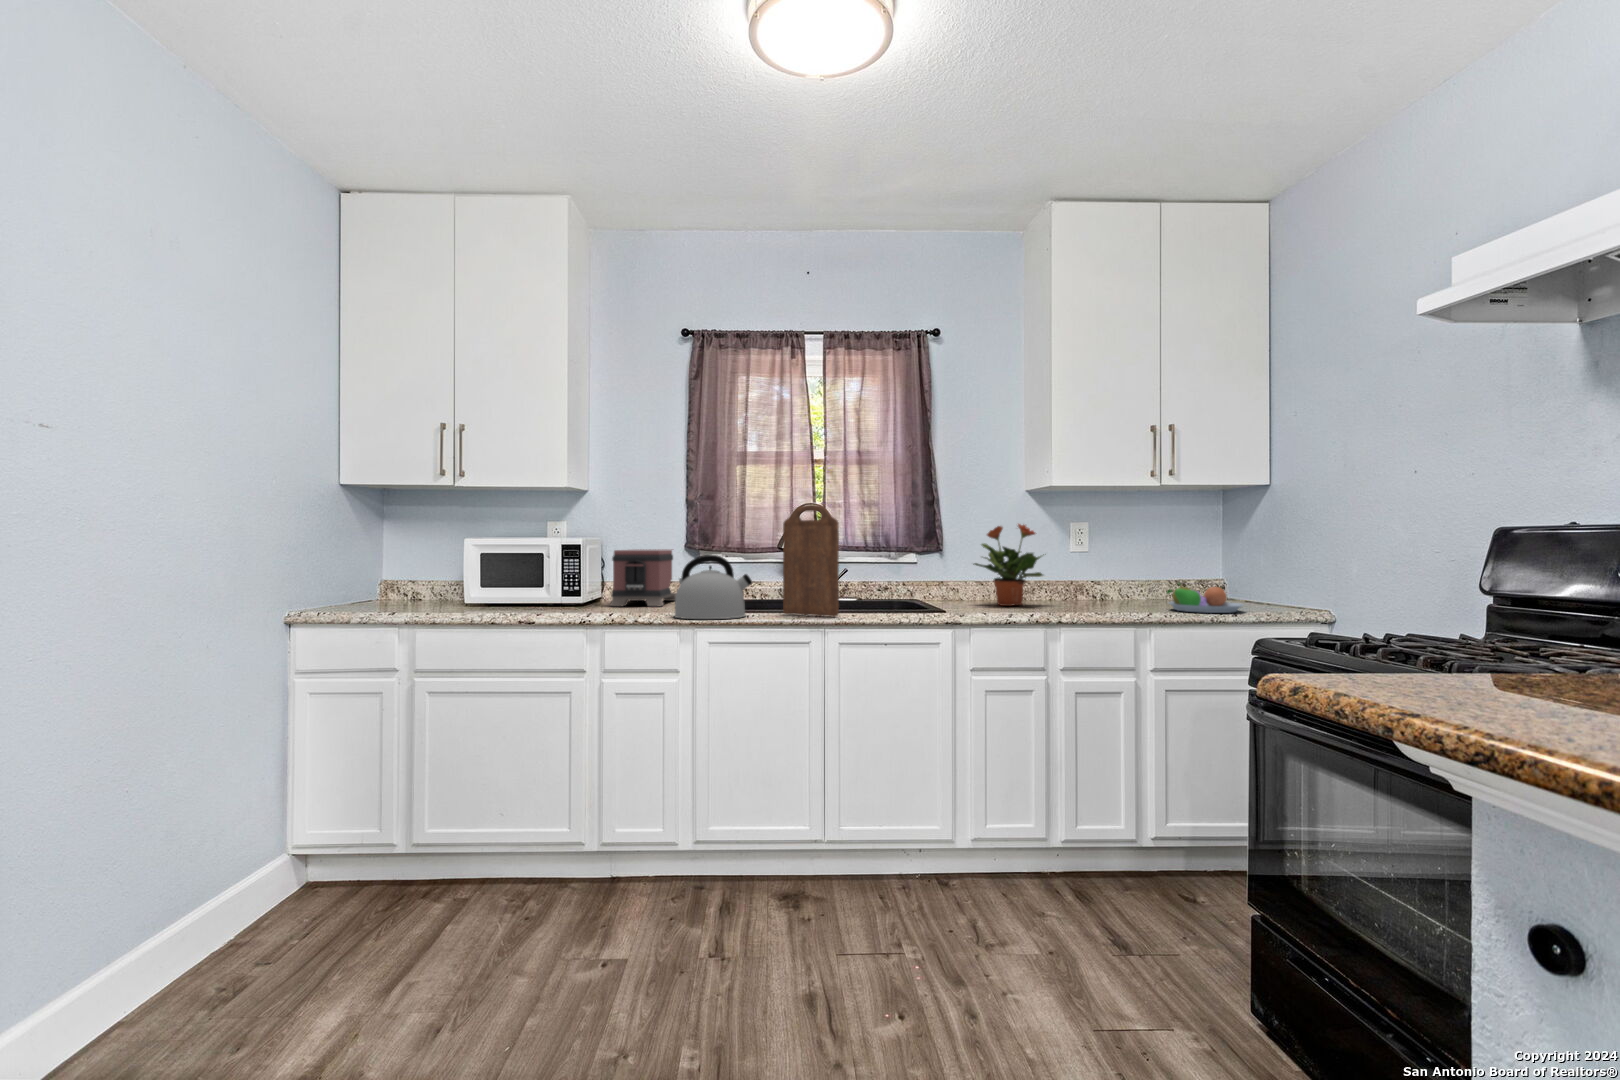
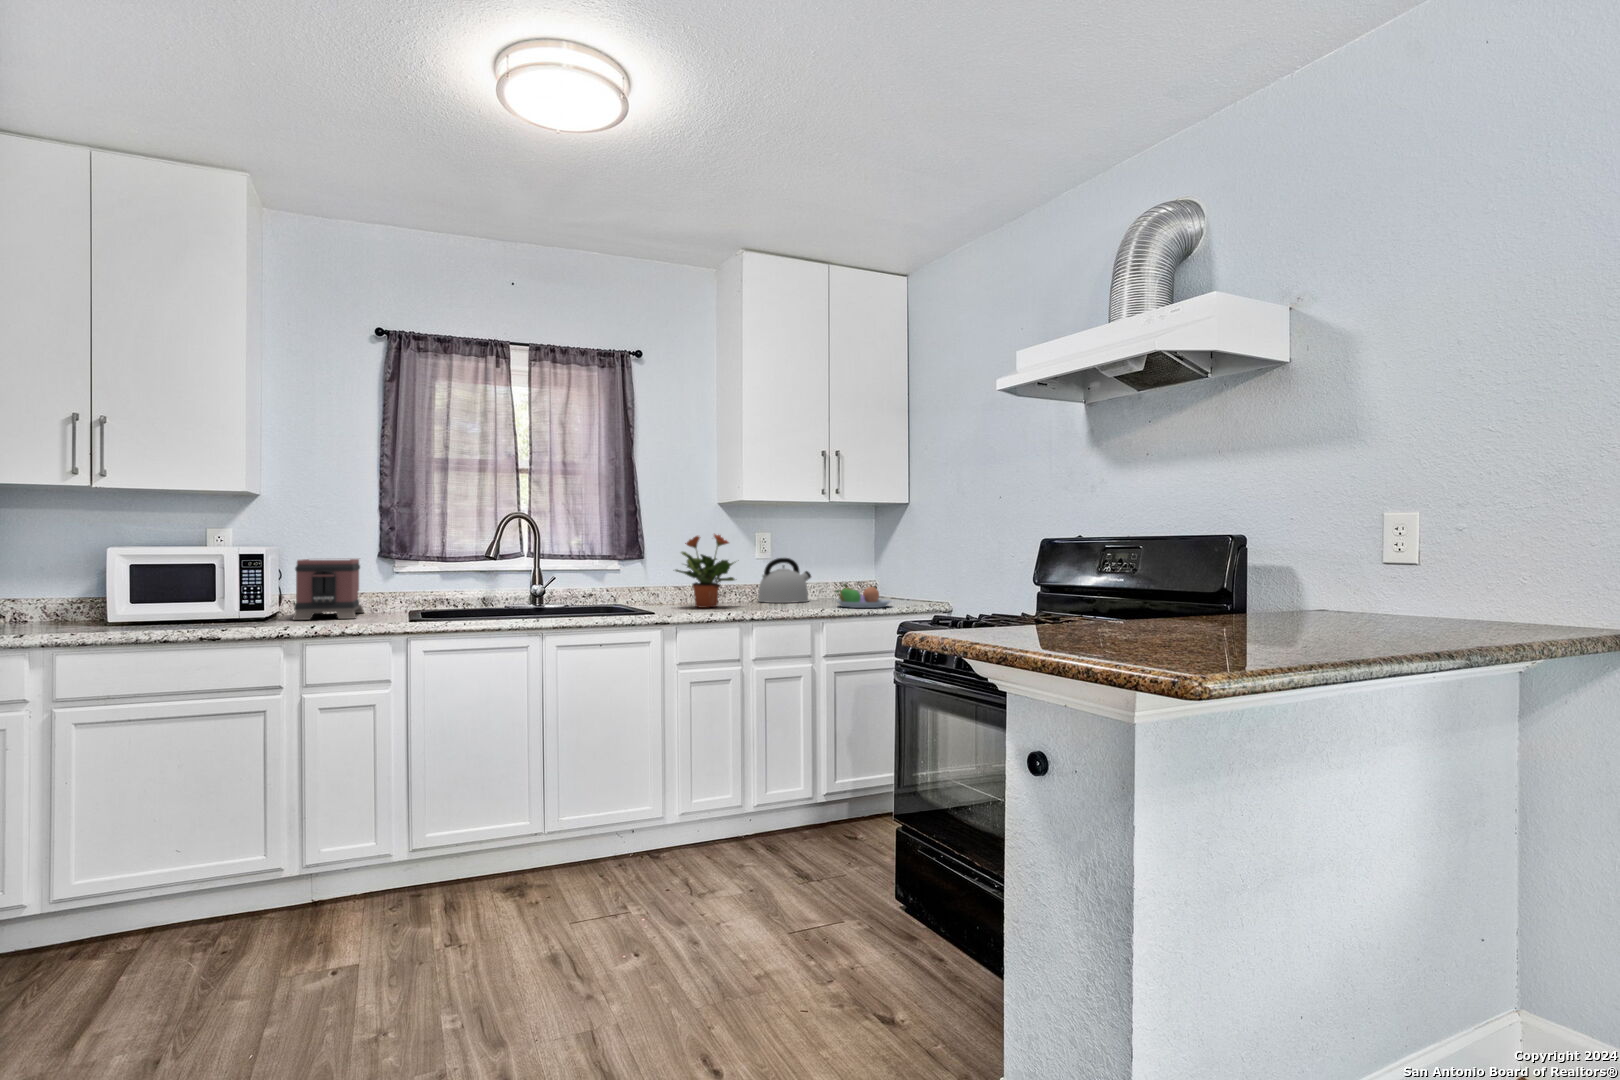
cutting board: present [783,505,839,617] -> none [500,517,558,621]
kettle: present [674,555,752,619] -> present [758,558,811,603]

